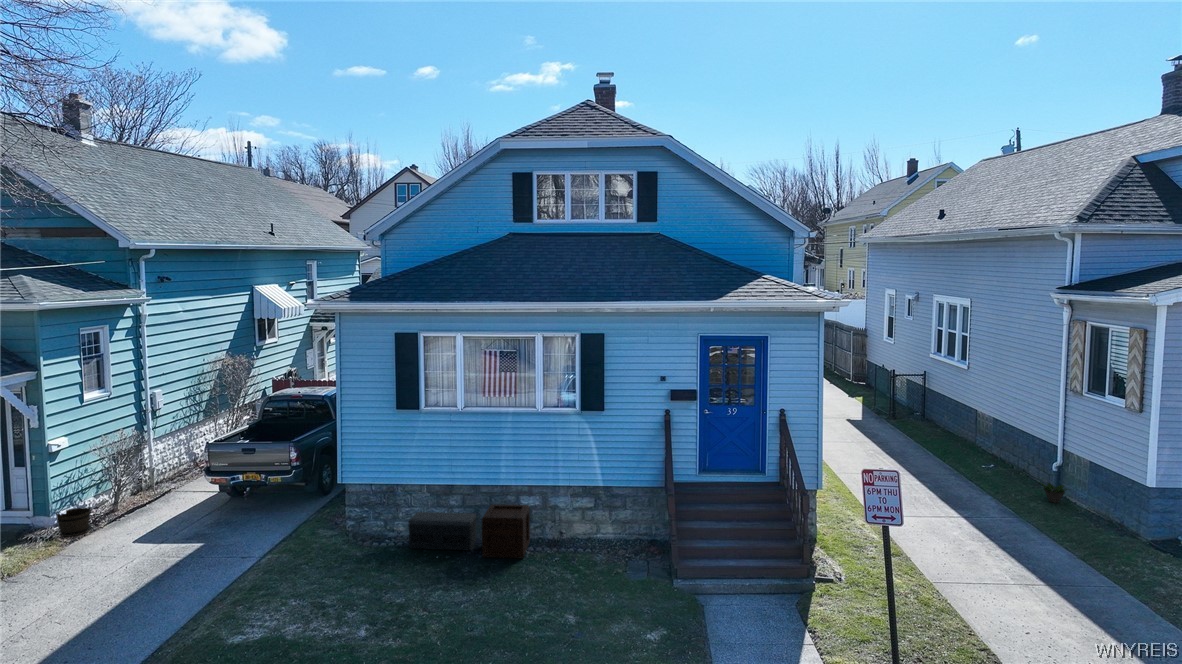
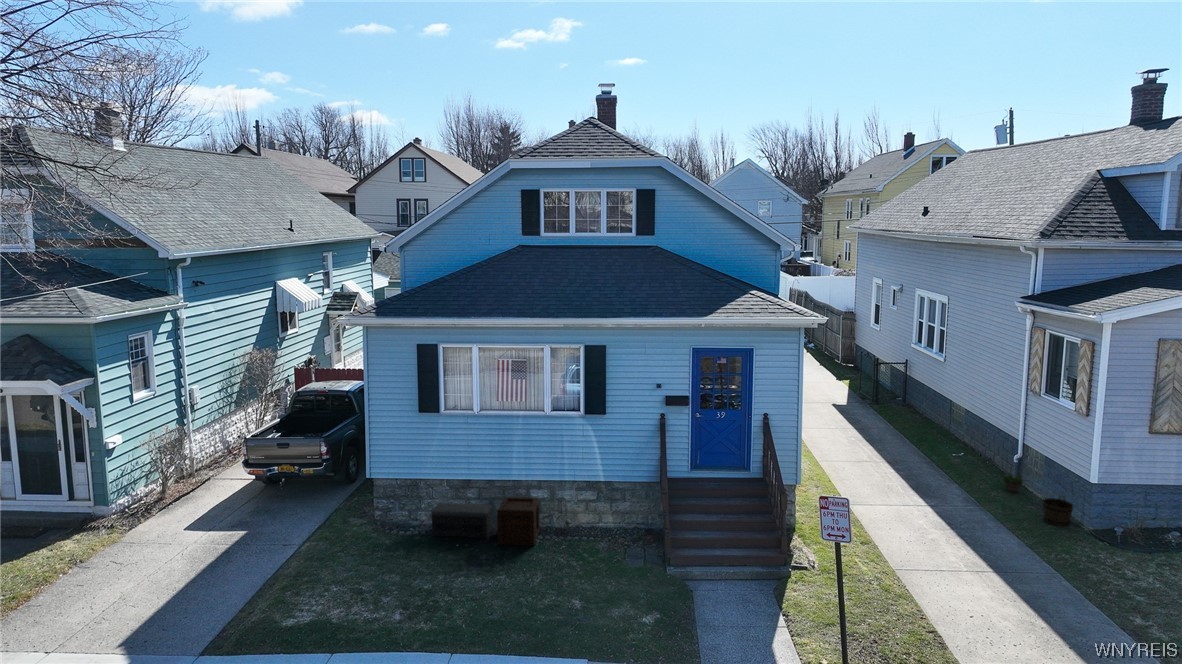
bucket: present [56,508,90,537] -> present [1043,498,1073,526]

